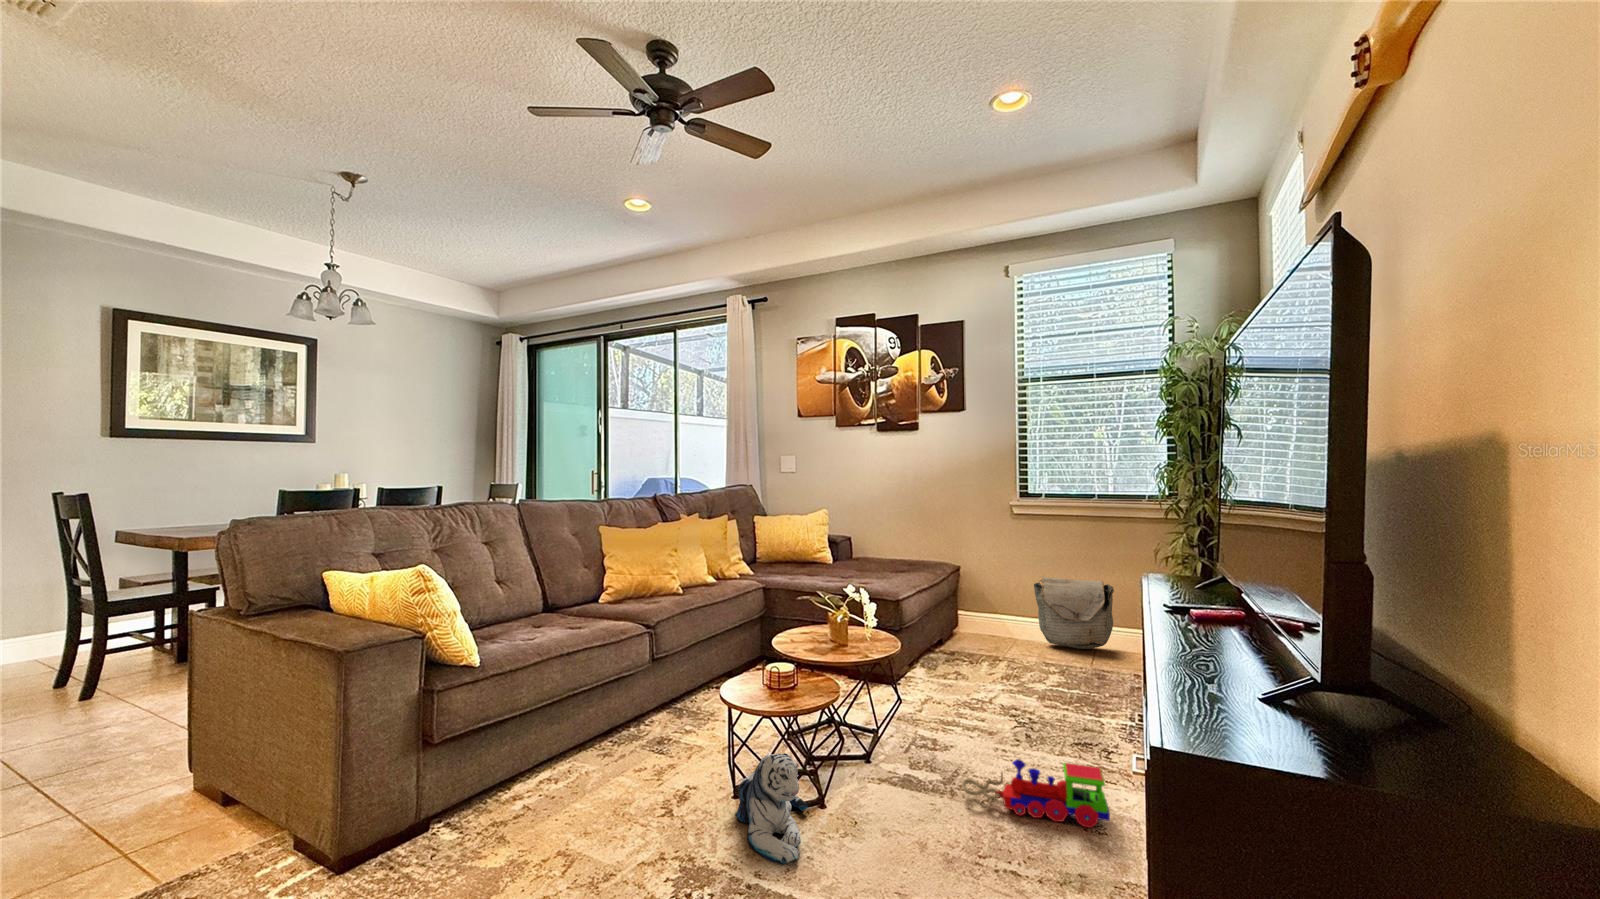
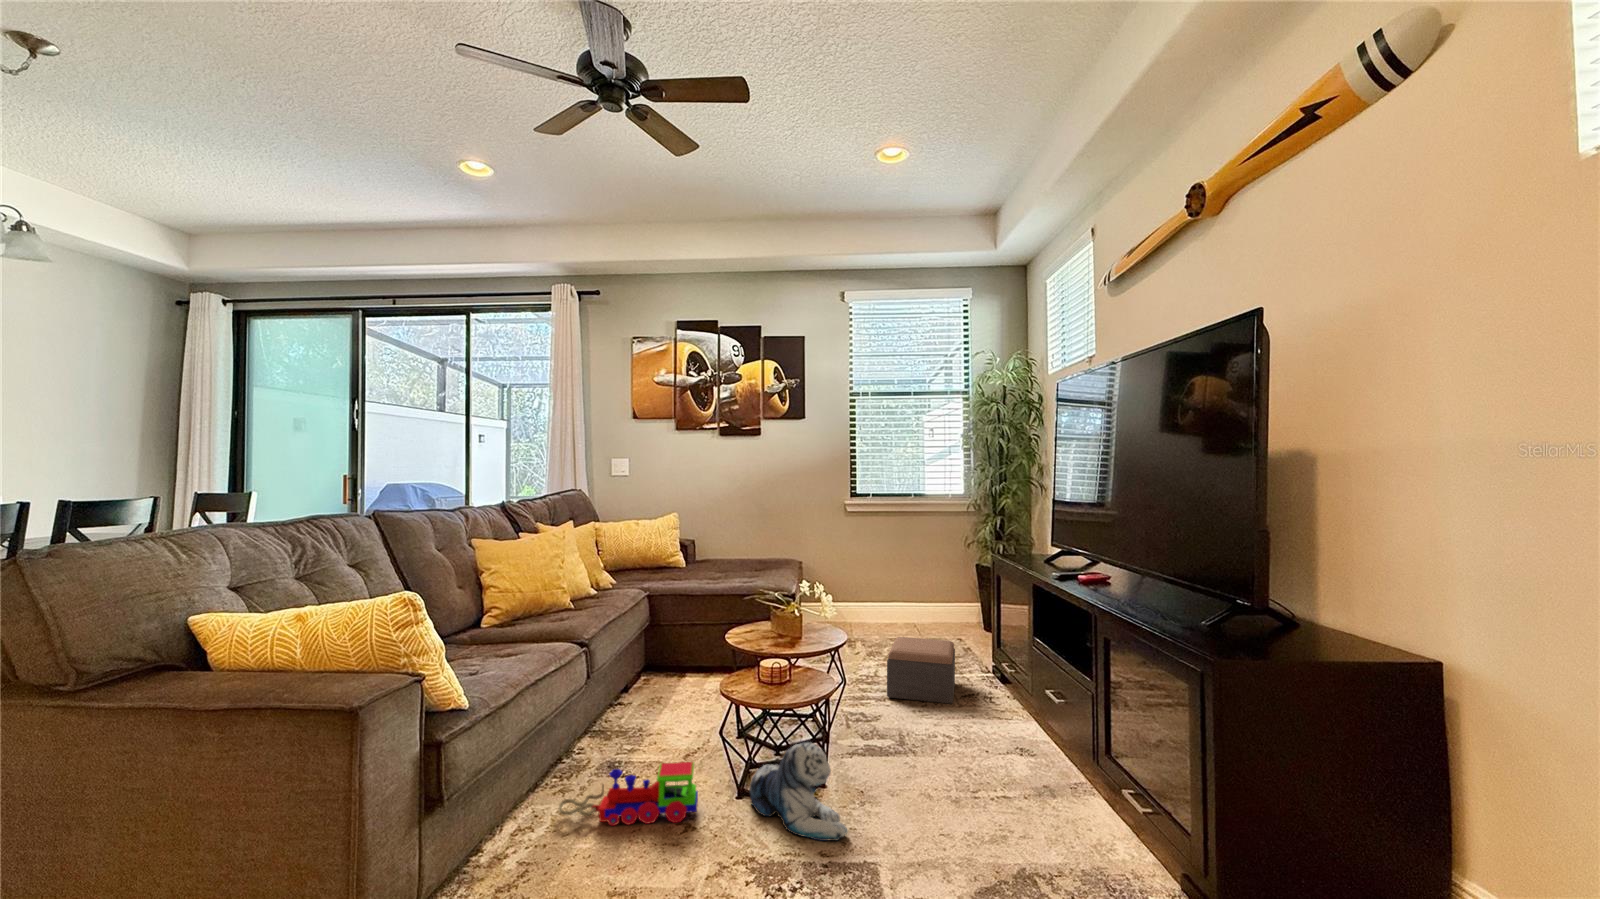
bag: present [1034,577,1114,649] -> none [869,566,933,626]
footstool: none [979,659,1078,746] -> present [887,637,955,704]
toy train: present [962,759,1110,827] -> present [559,762,698,826]

